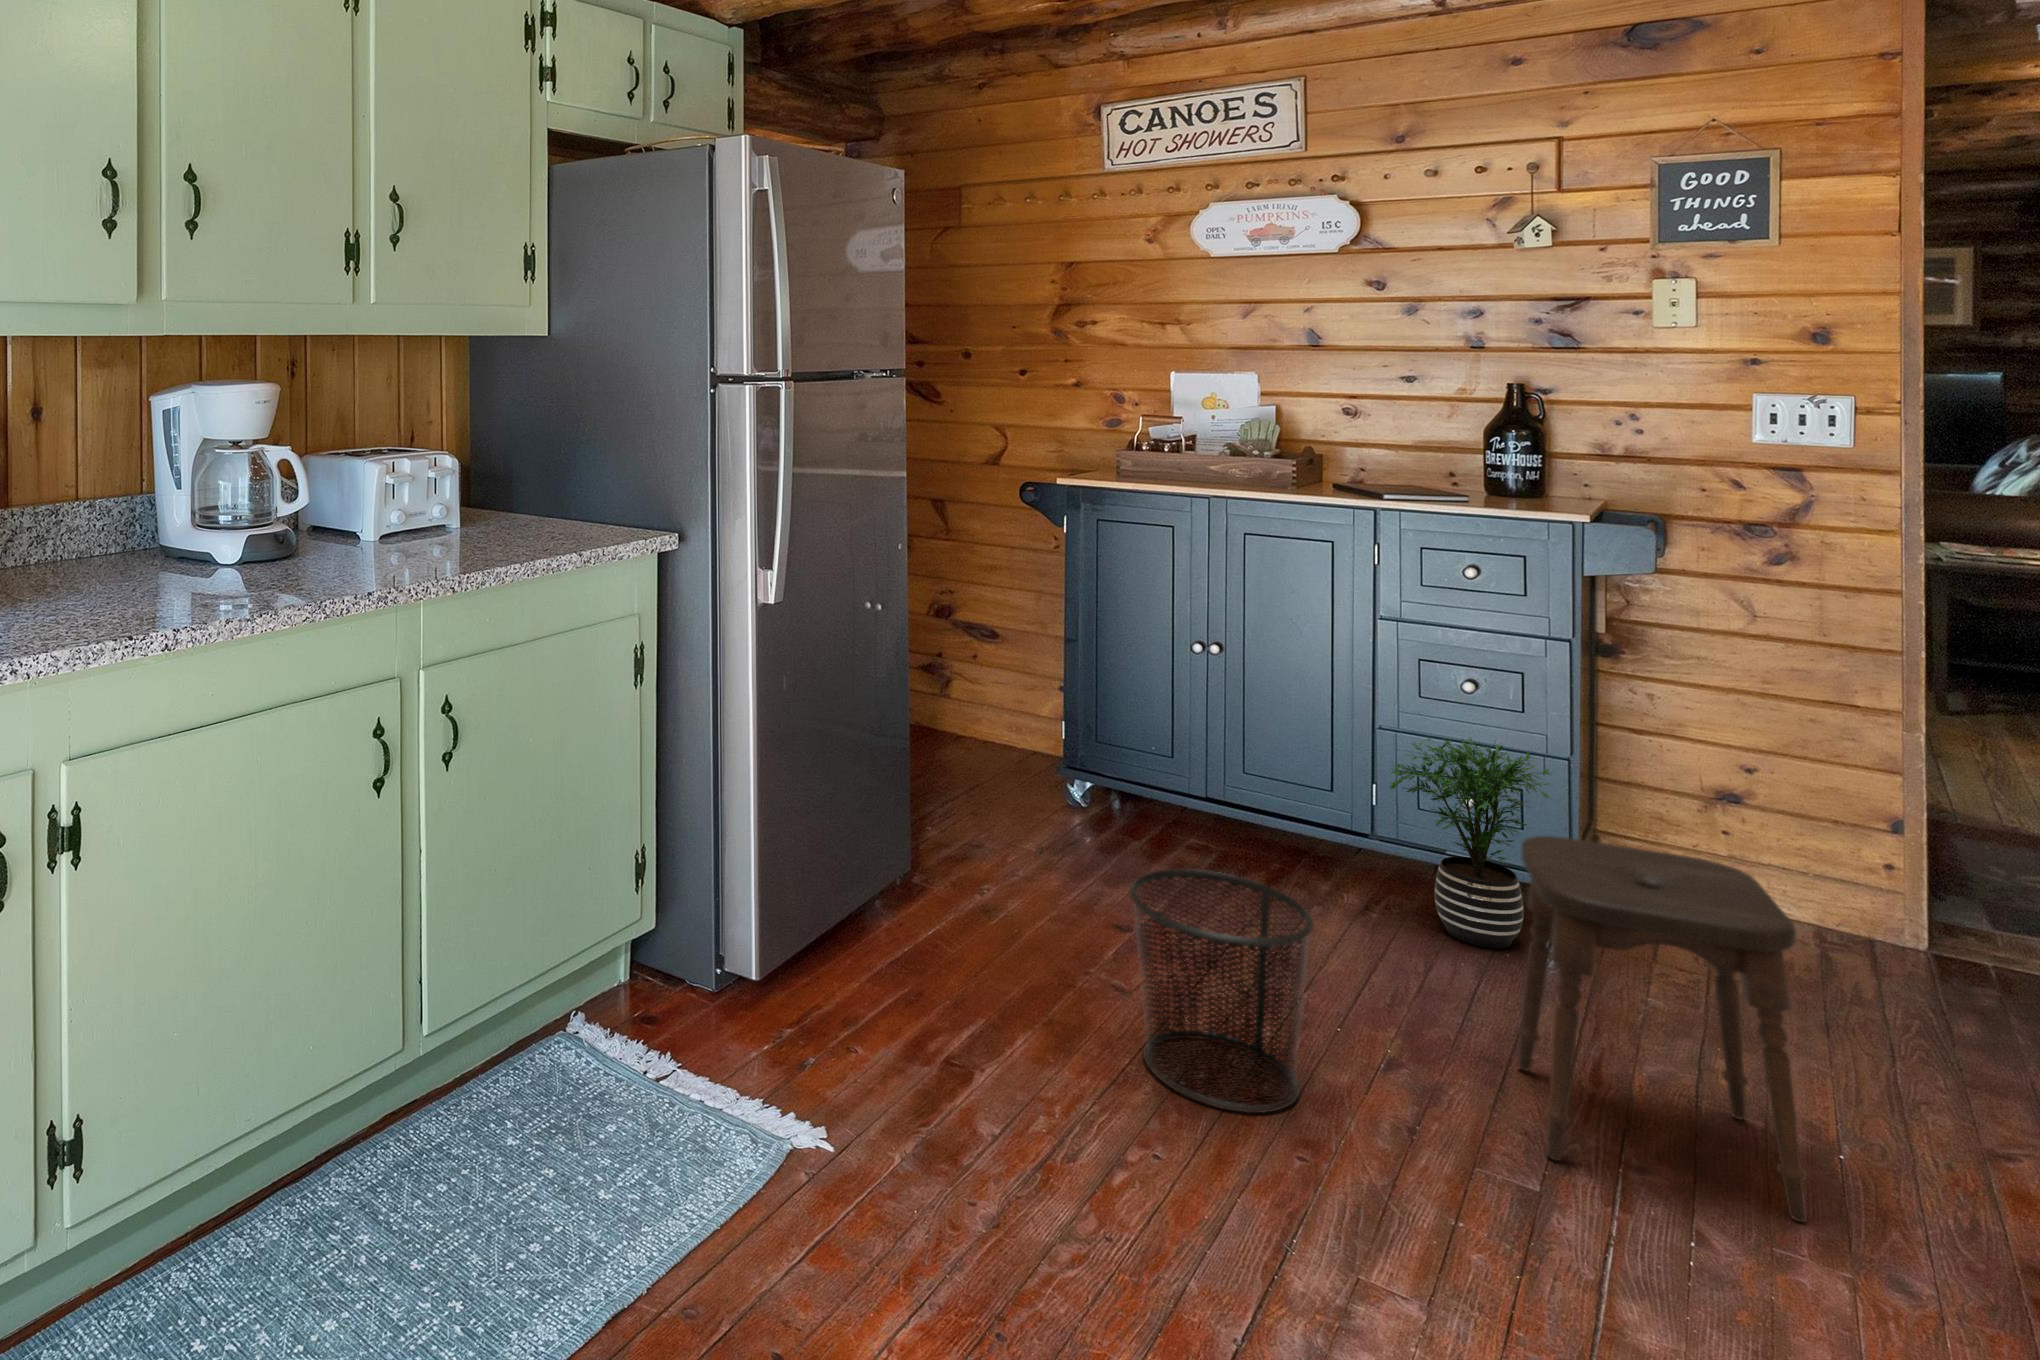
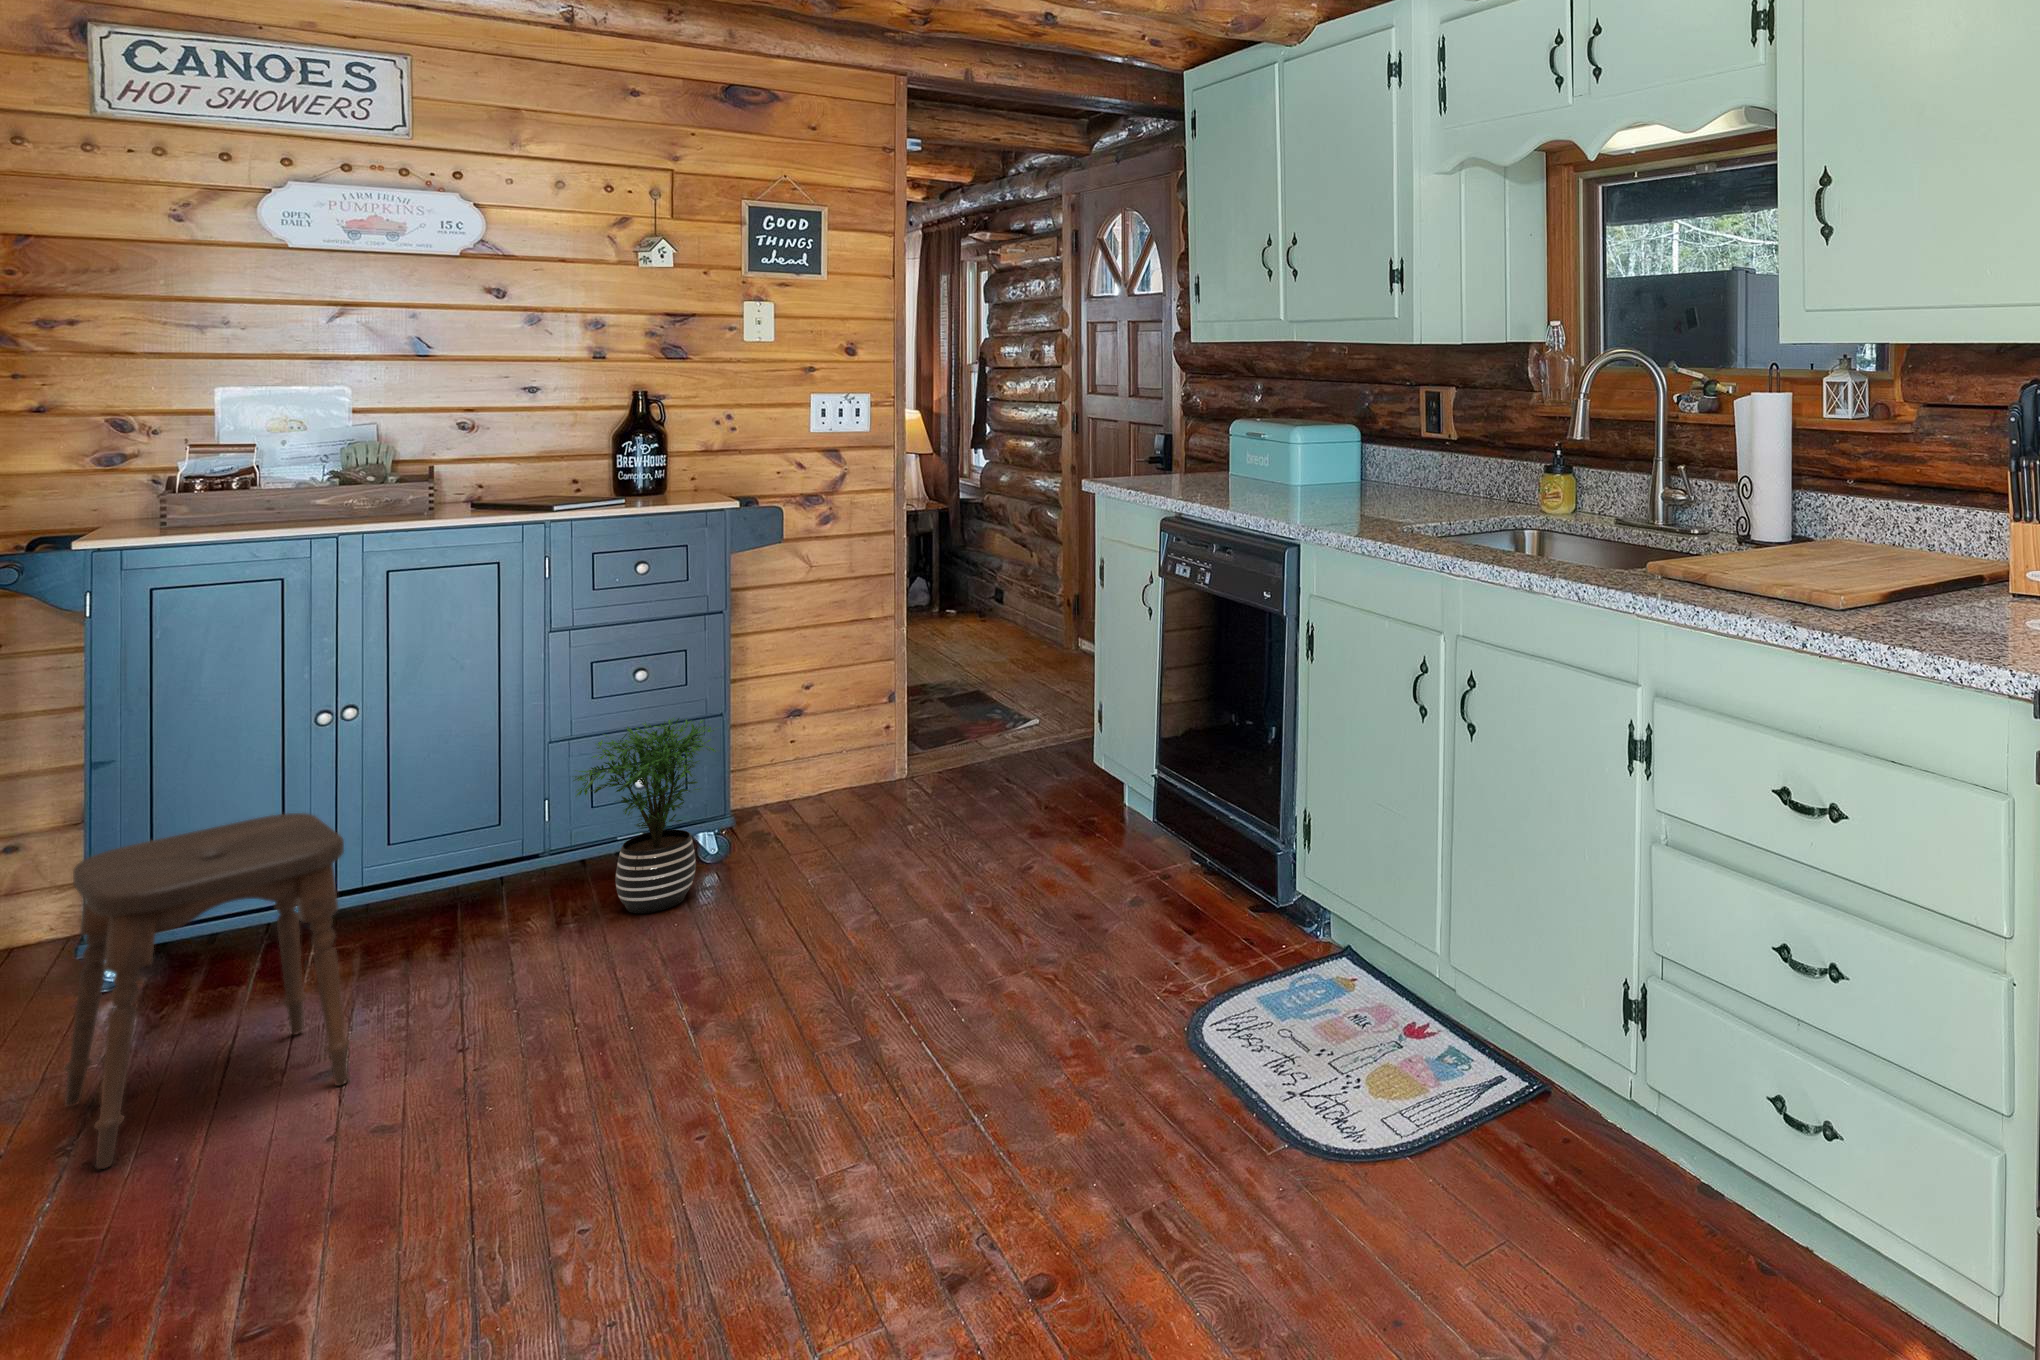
stool: present [1517,836,1807,1222] -> present [65,813,349,1169]
waste bin: present [1129,869,1313,1113] -> none [456,912,673,1179]

